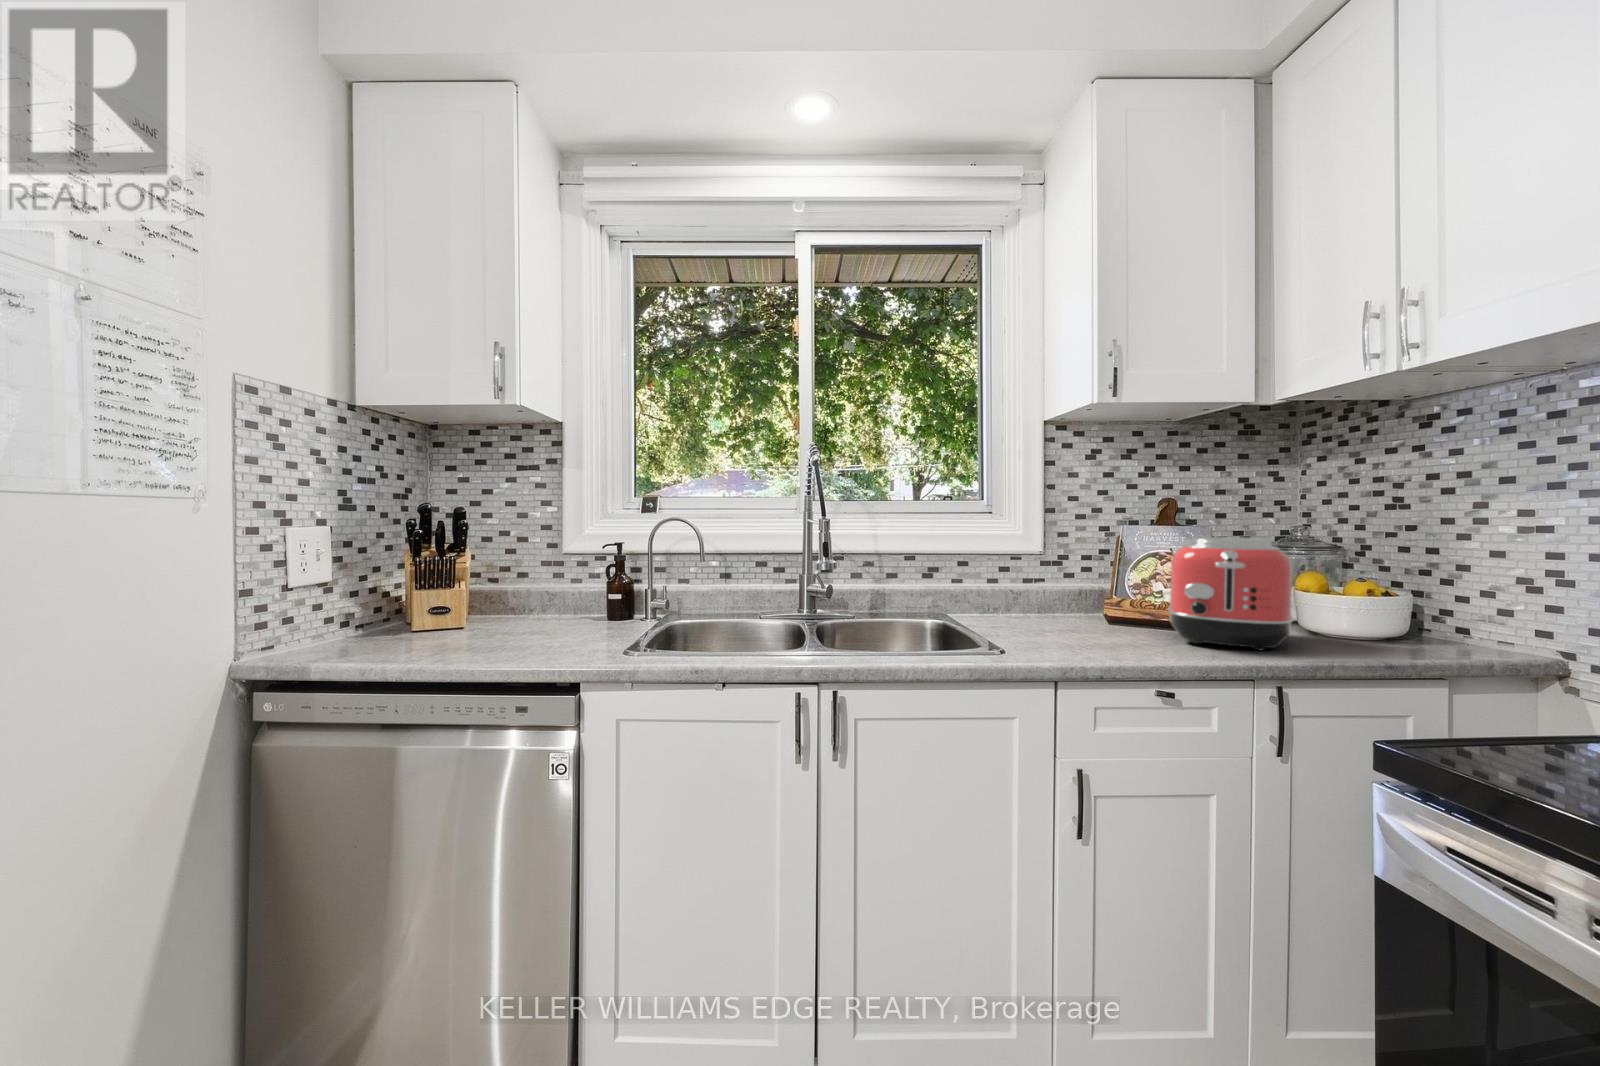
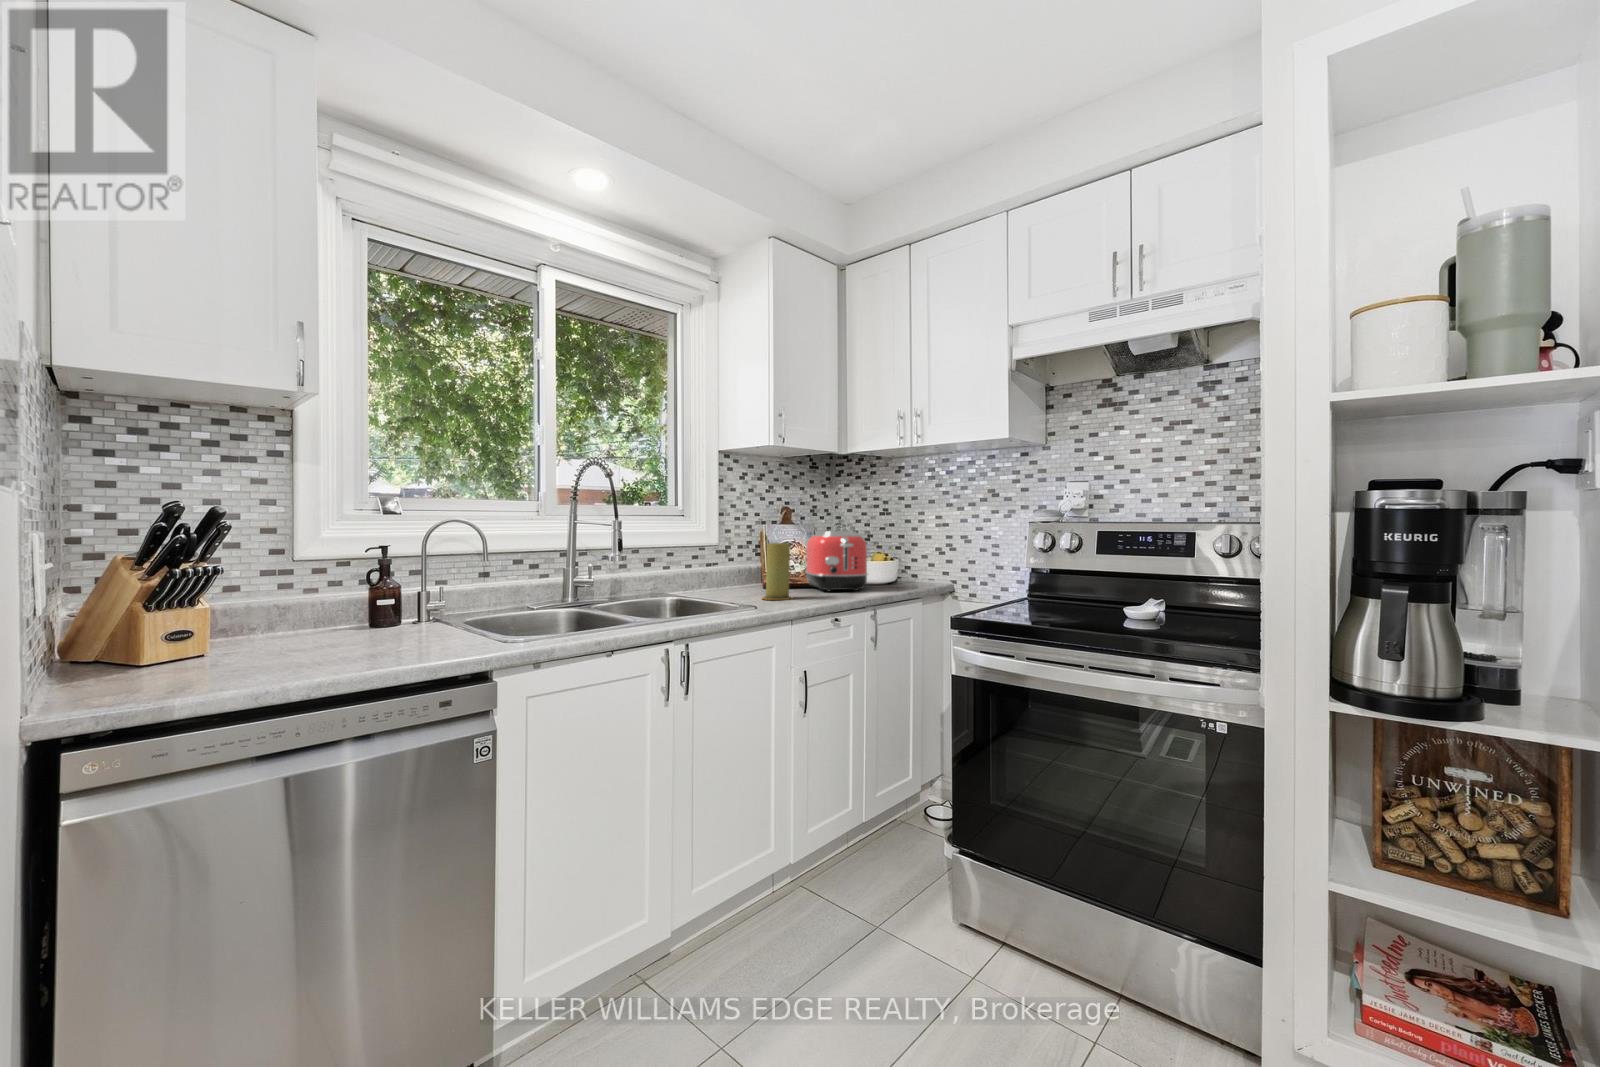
candle: none [1050,555,1106,650] -> present [762,543,792,600]

